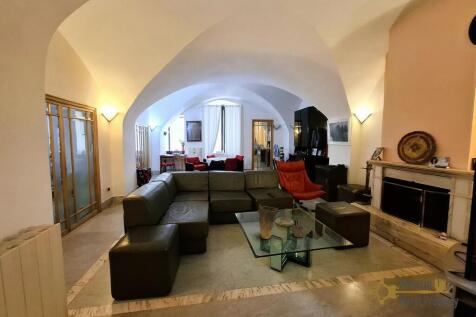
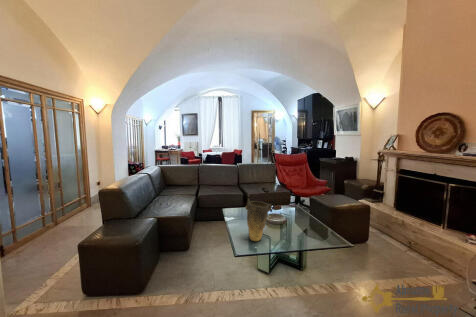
potted plant: present [293,203,311,237] -> none [283,196,315,239]

